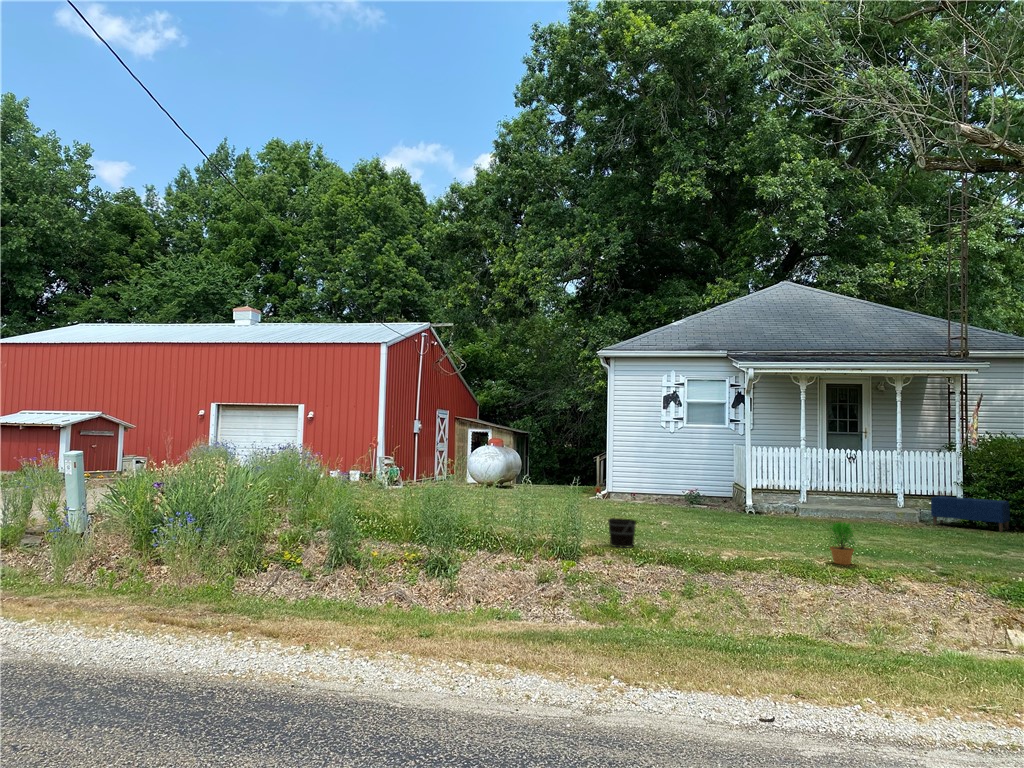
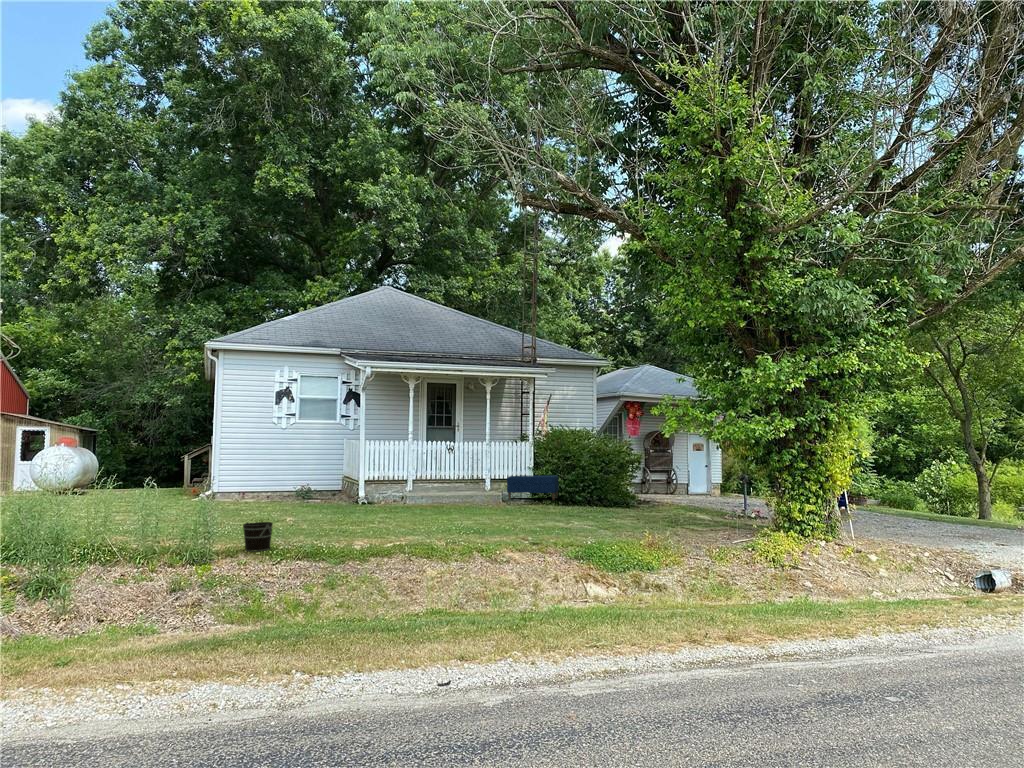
potted plant: present [827,523,857,565] -> none [440,503,469,539]

